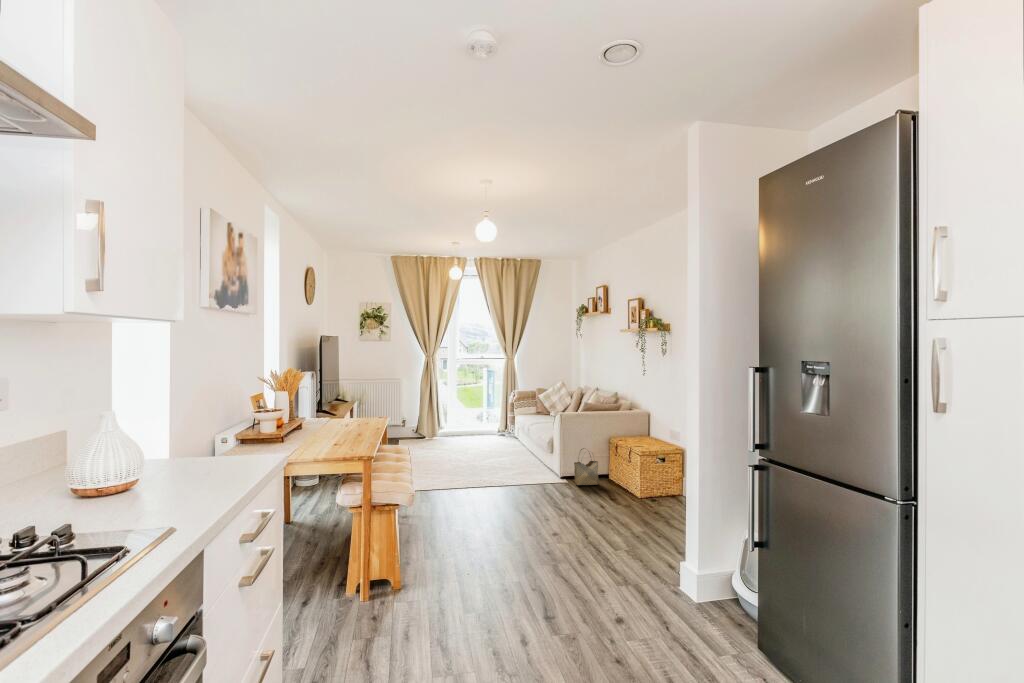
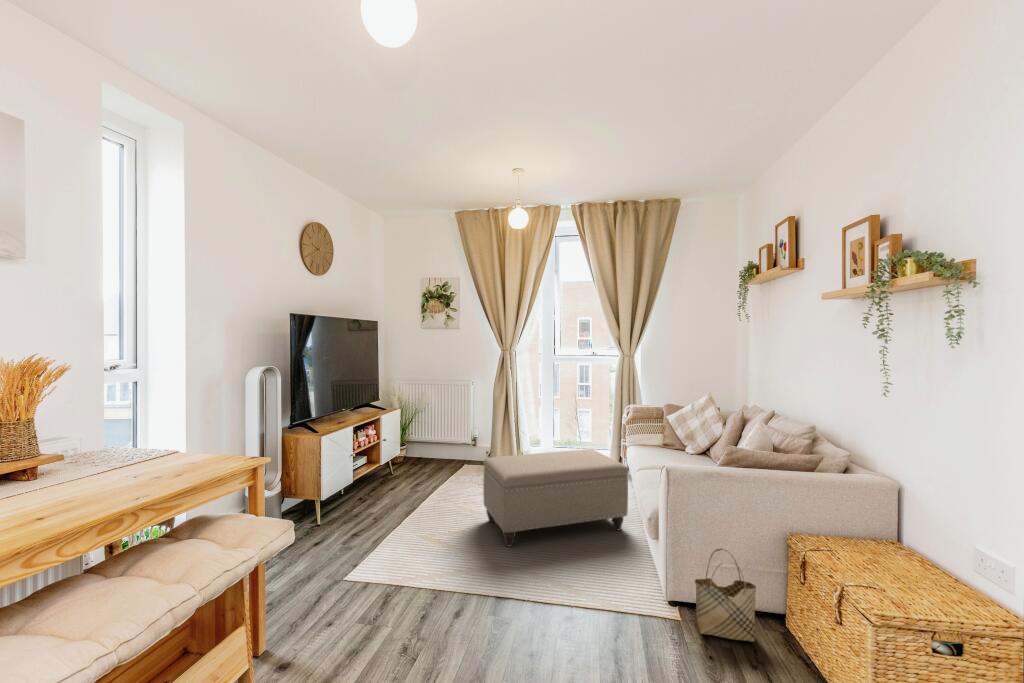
ottoman: none [442,417,527,472] -> present [483,449,629,546]

